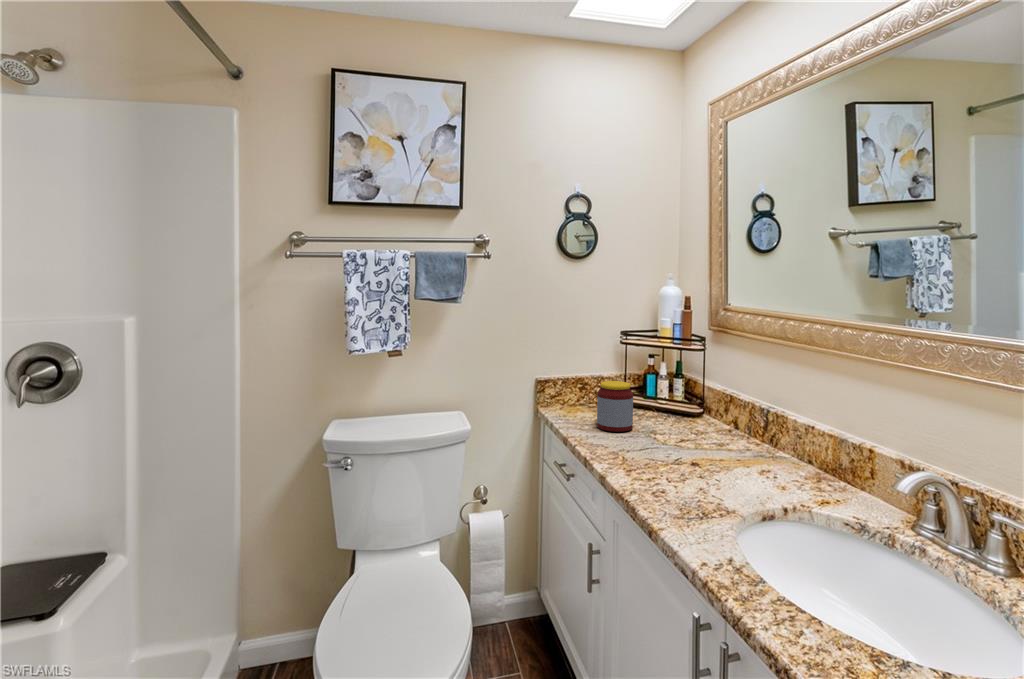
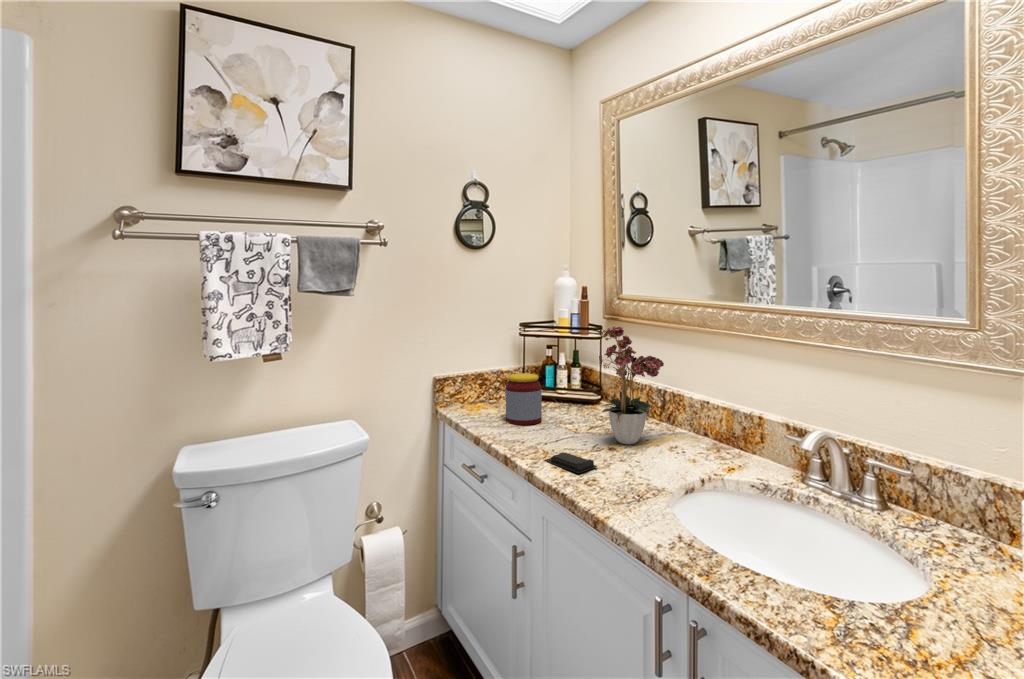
flower arrangement: none [681,334,767,462] -> present [599,327,664,444]
soap bar: none [619,462,670,483] -> present [544,452,597,473]

